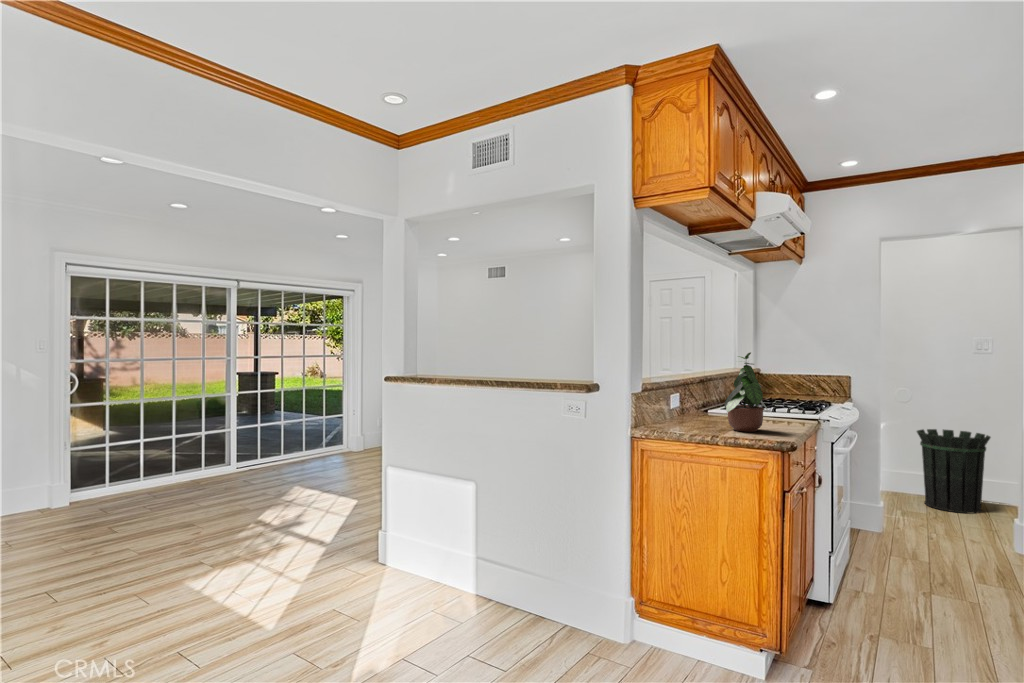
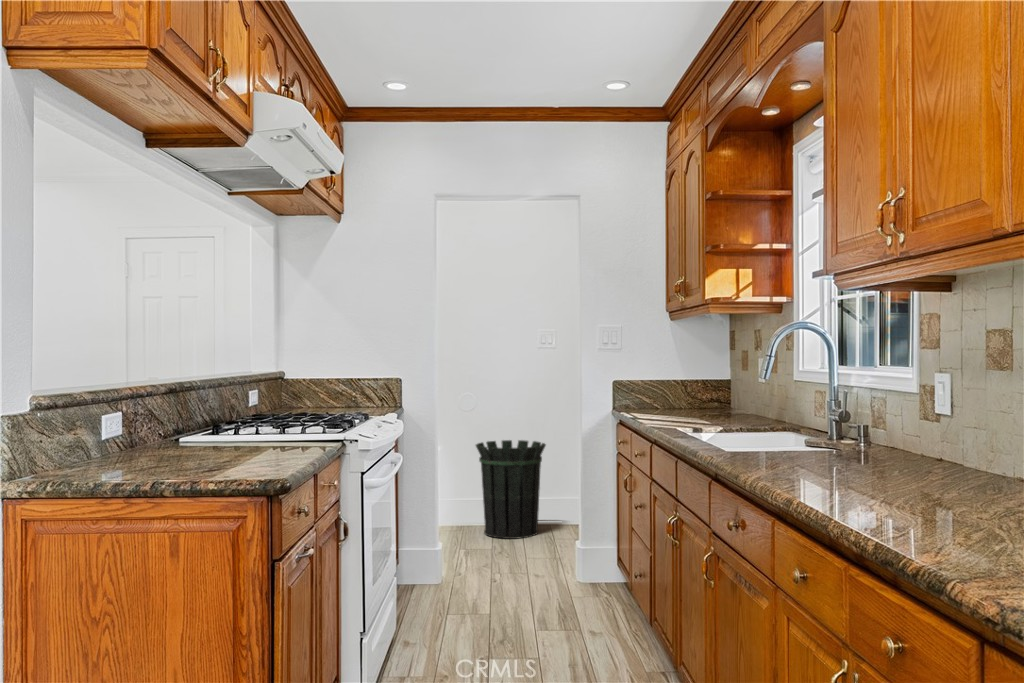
potted plant: present [725,352,767,432] -> none [178,333,262,467]

